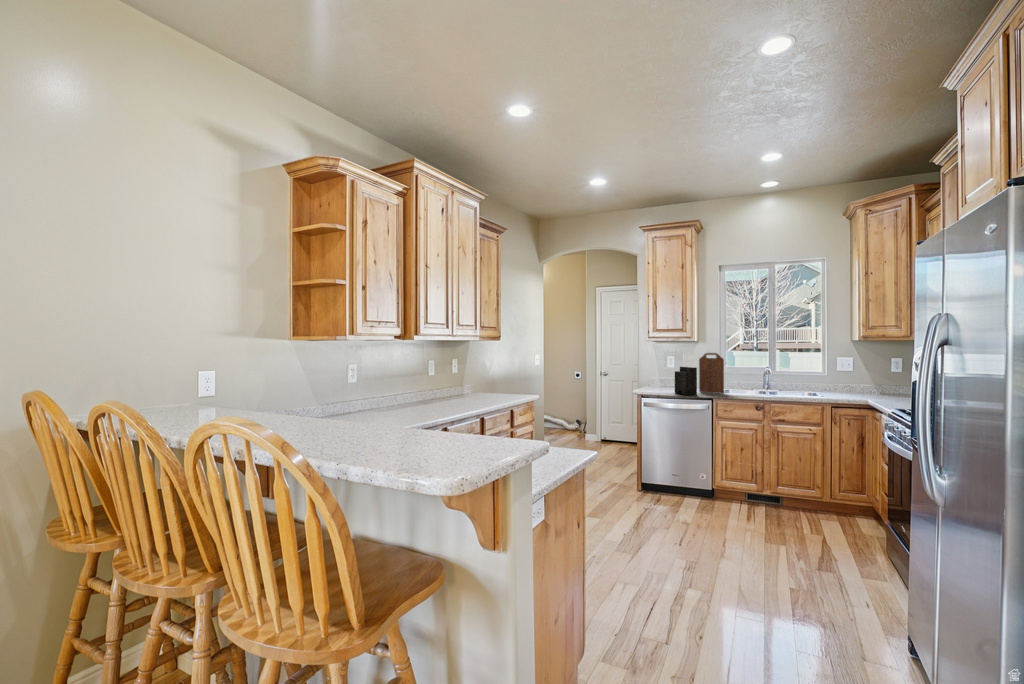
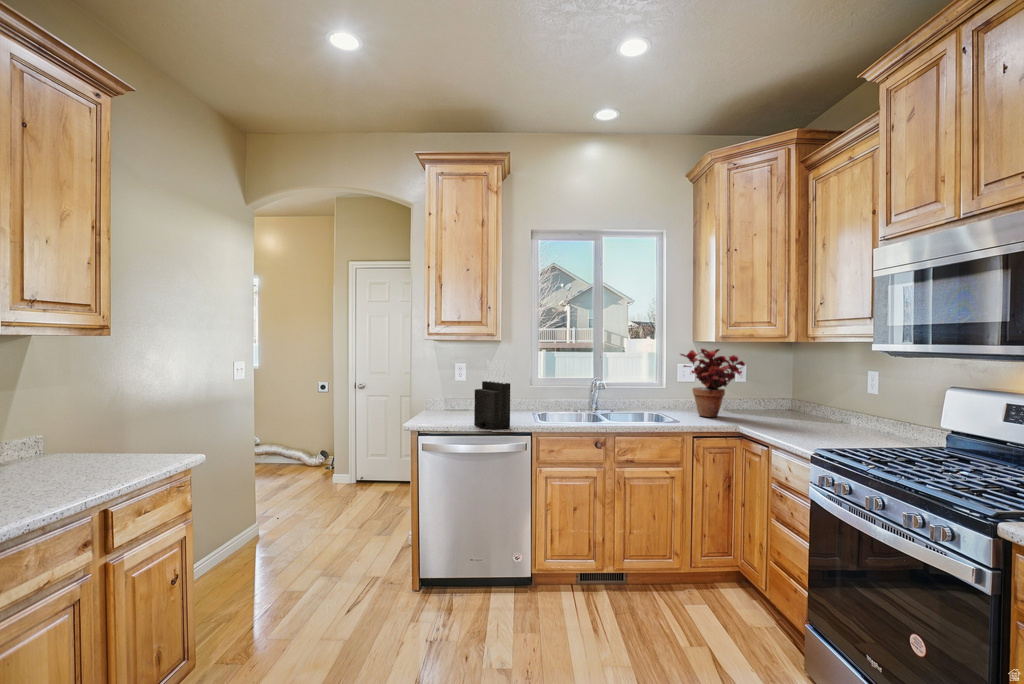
potted plant: none [829,346,883,395] -> present [681,349,745,417]
cutting board: present [699,353,724,393] -> none [510,359,547,422]

